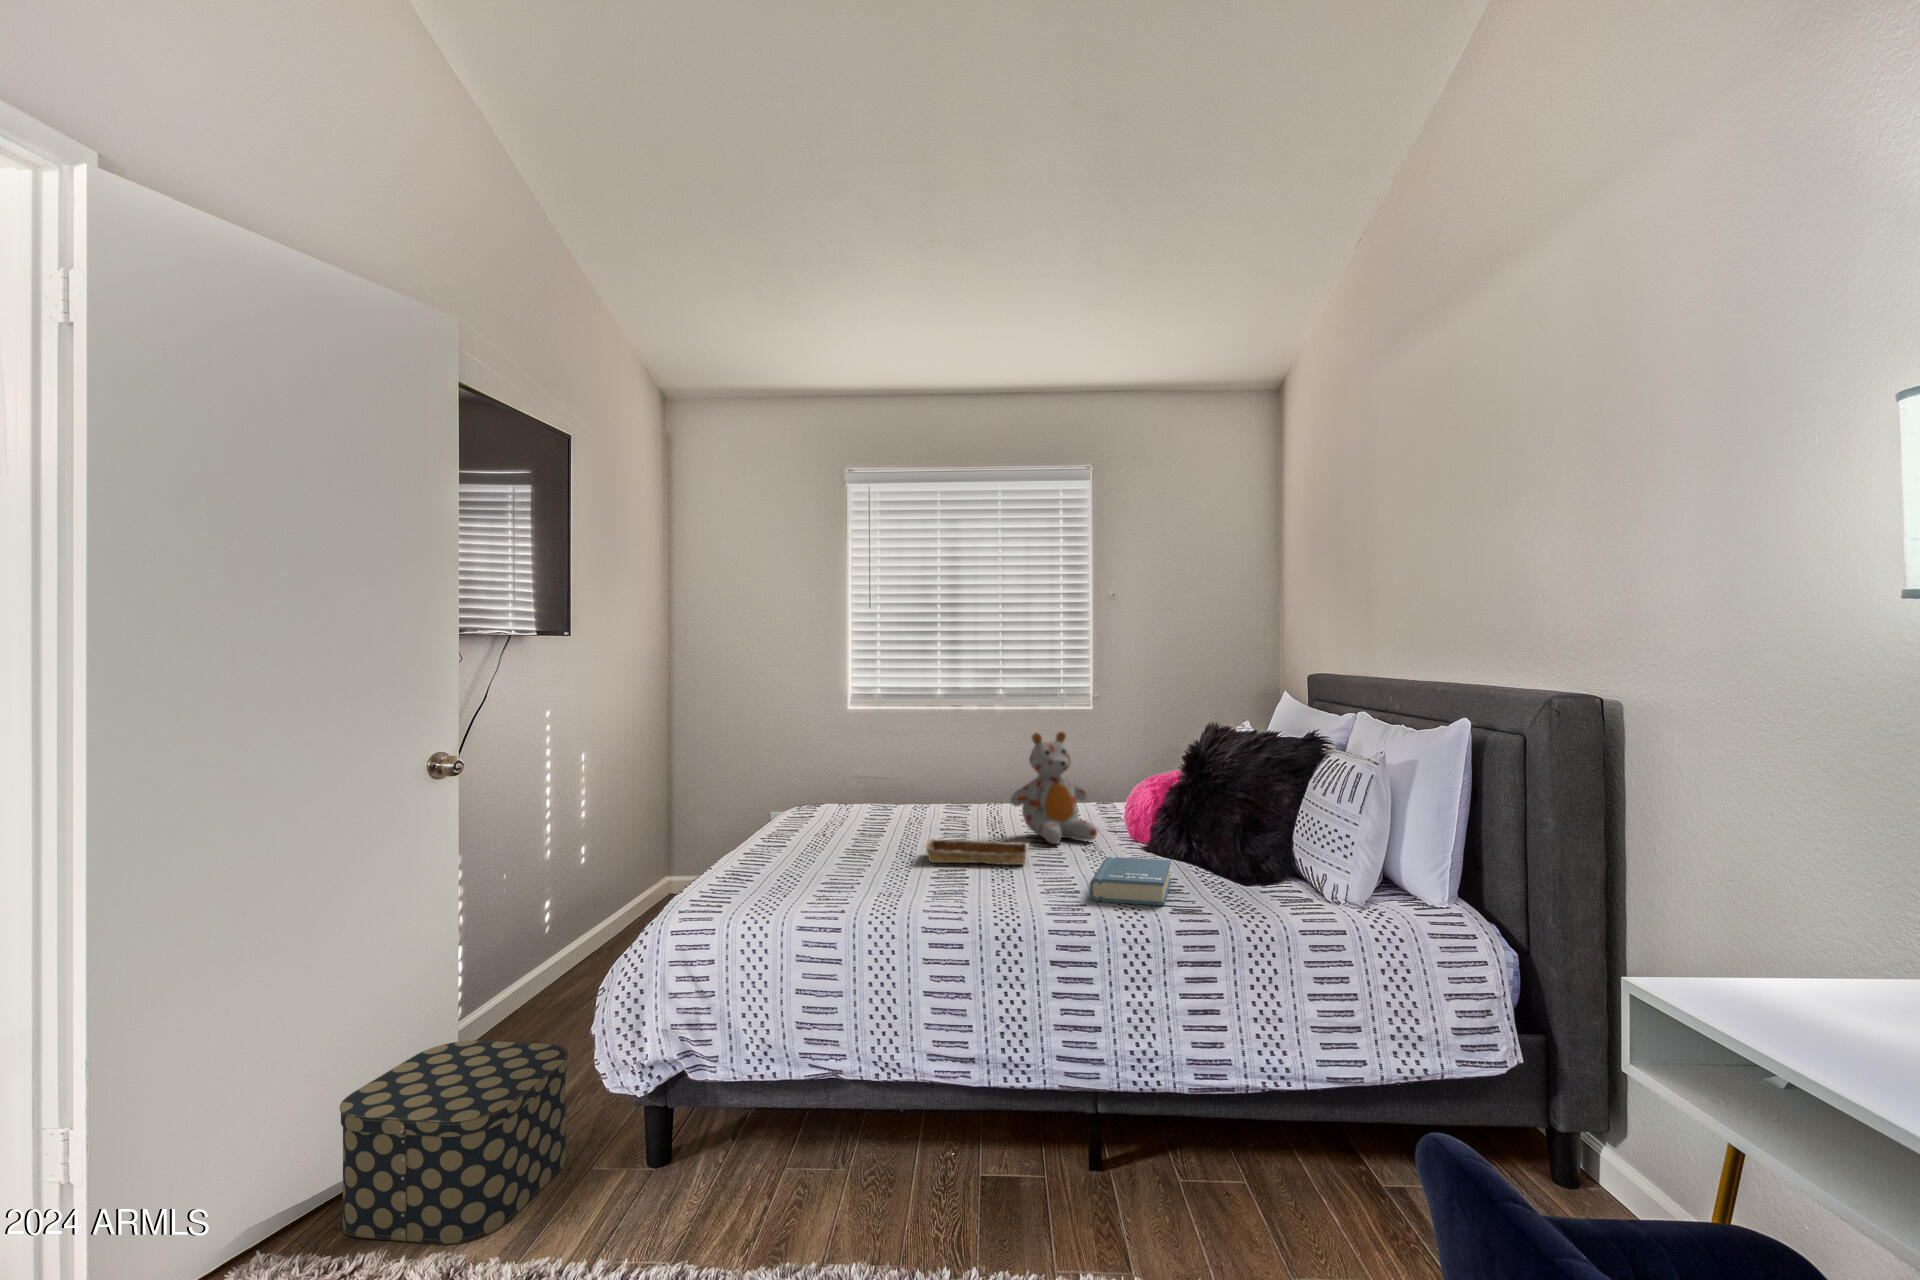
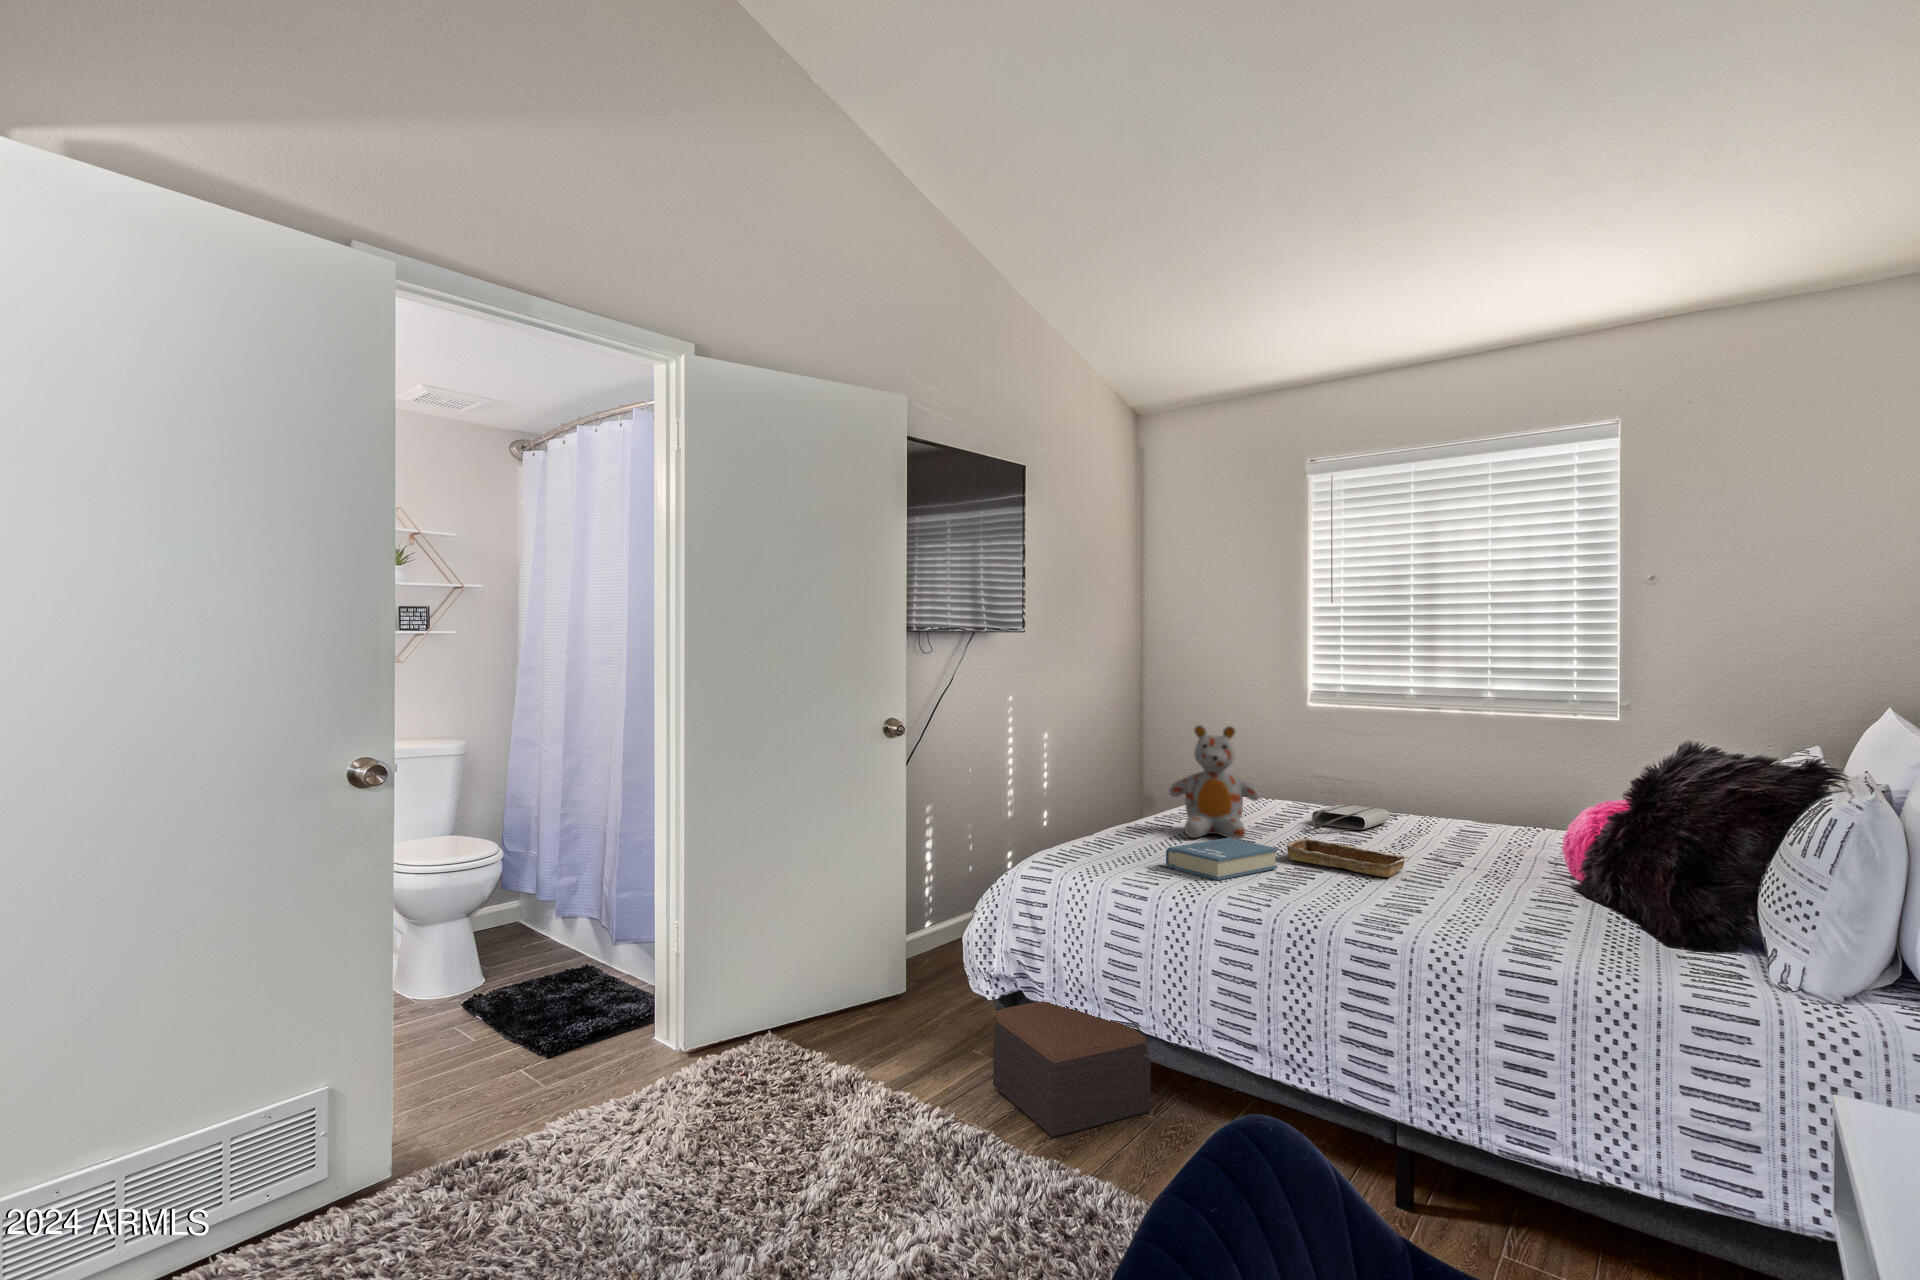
stuffed bear: present [1011,731,1097,844] -> present [1169,725,1260,840]
tote bag: none [898,801,955,826] -> present [1311,804,1390,830]
book: present [1090,857,1171,906] -> present [1166,838,1278,880]
storage box: present [340,1041,568,1244] -> none [805,932,955,1069]
footstool: none [660,1053,847,1233] -> present [993,1001,1151,1137]

